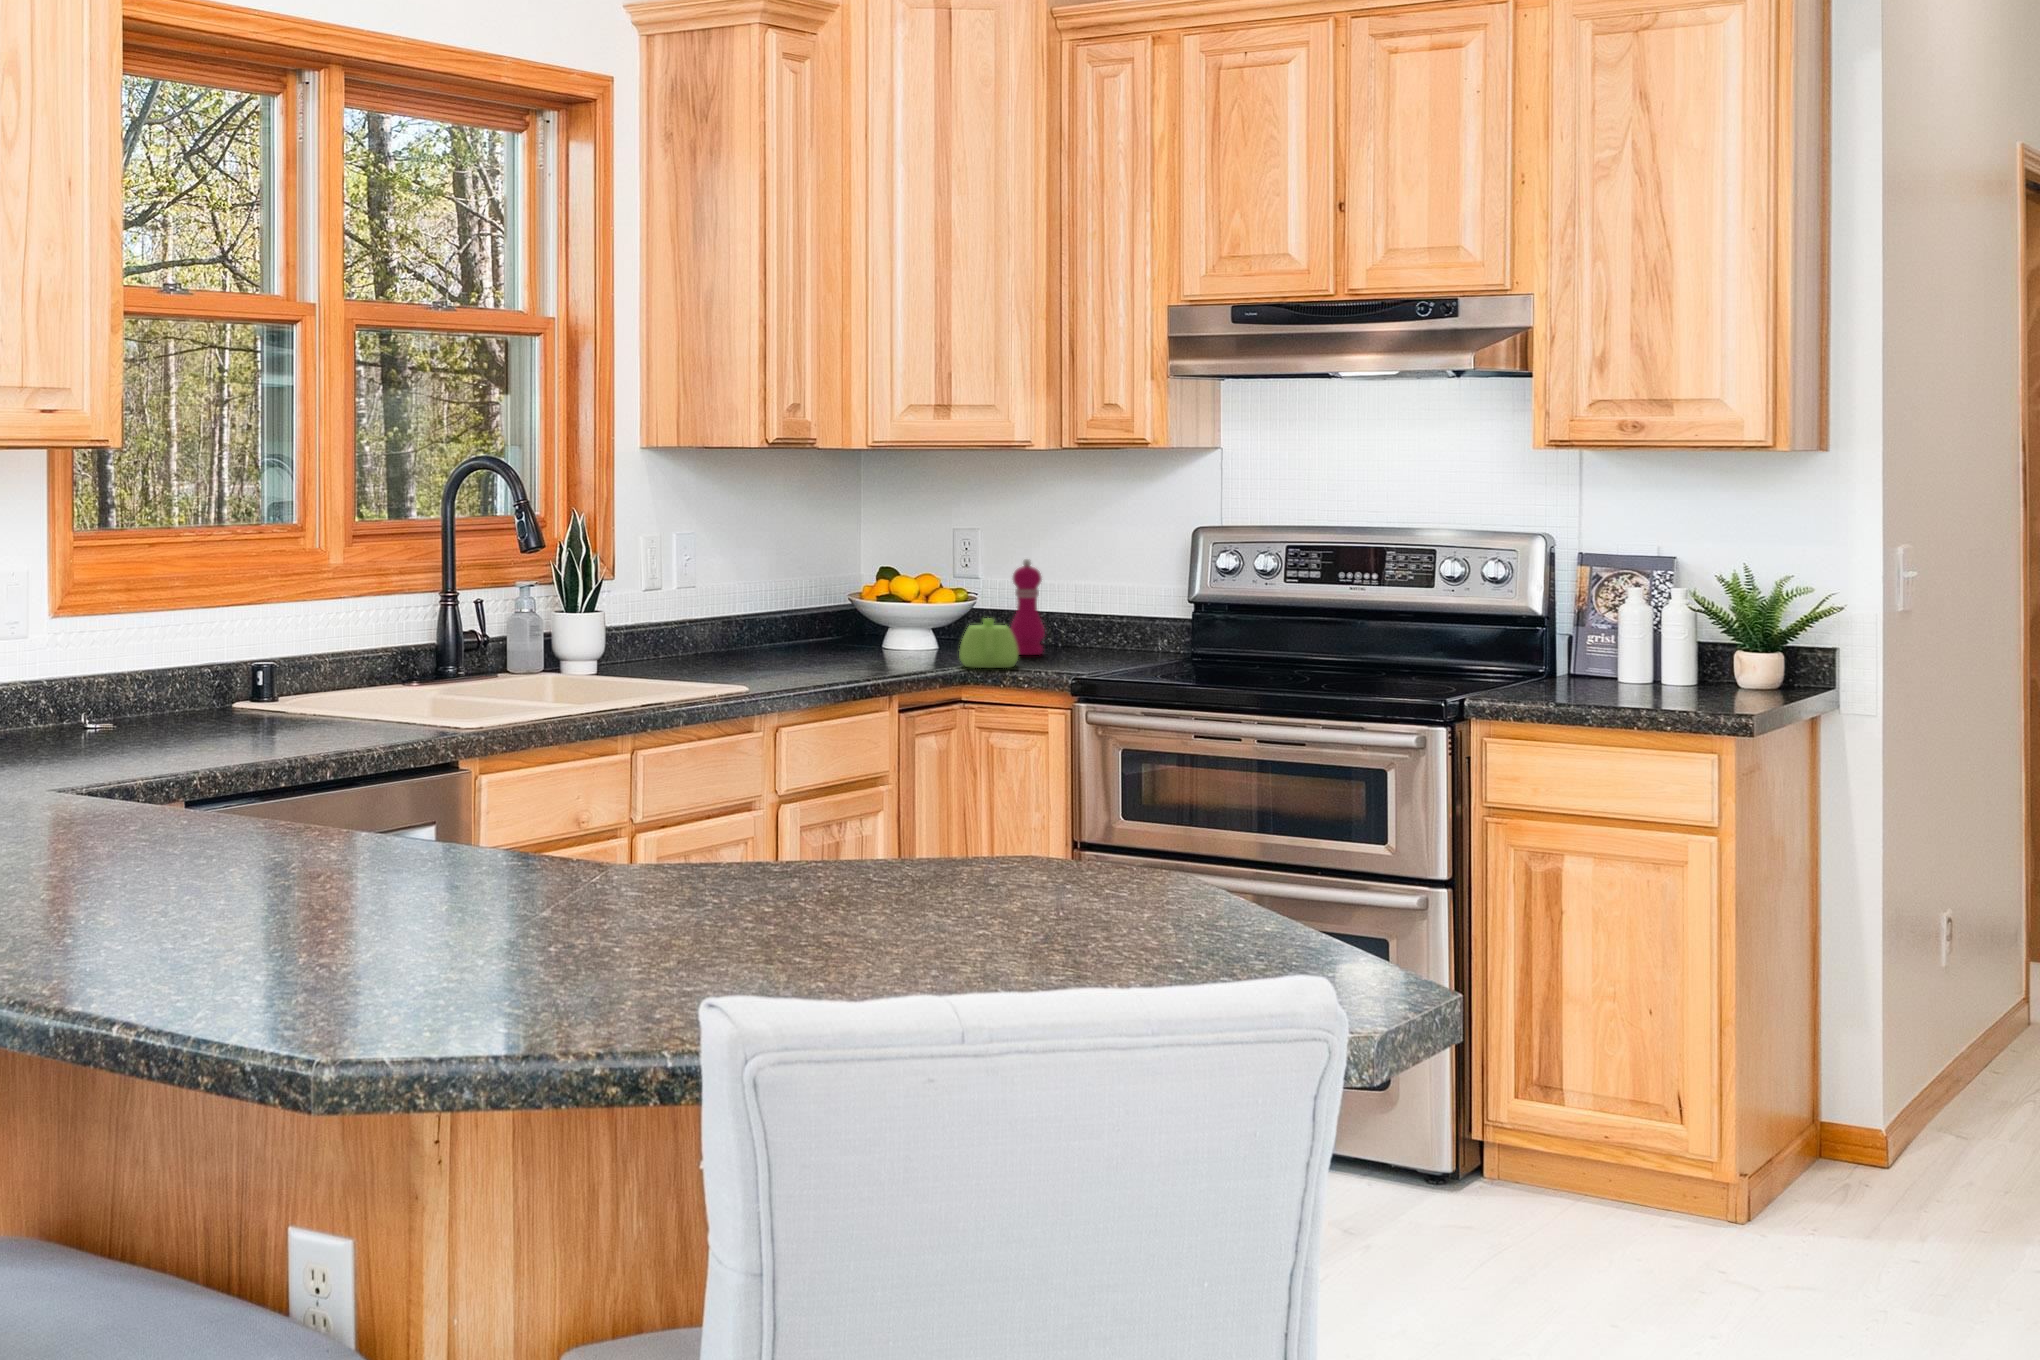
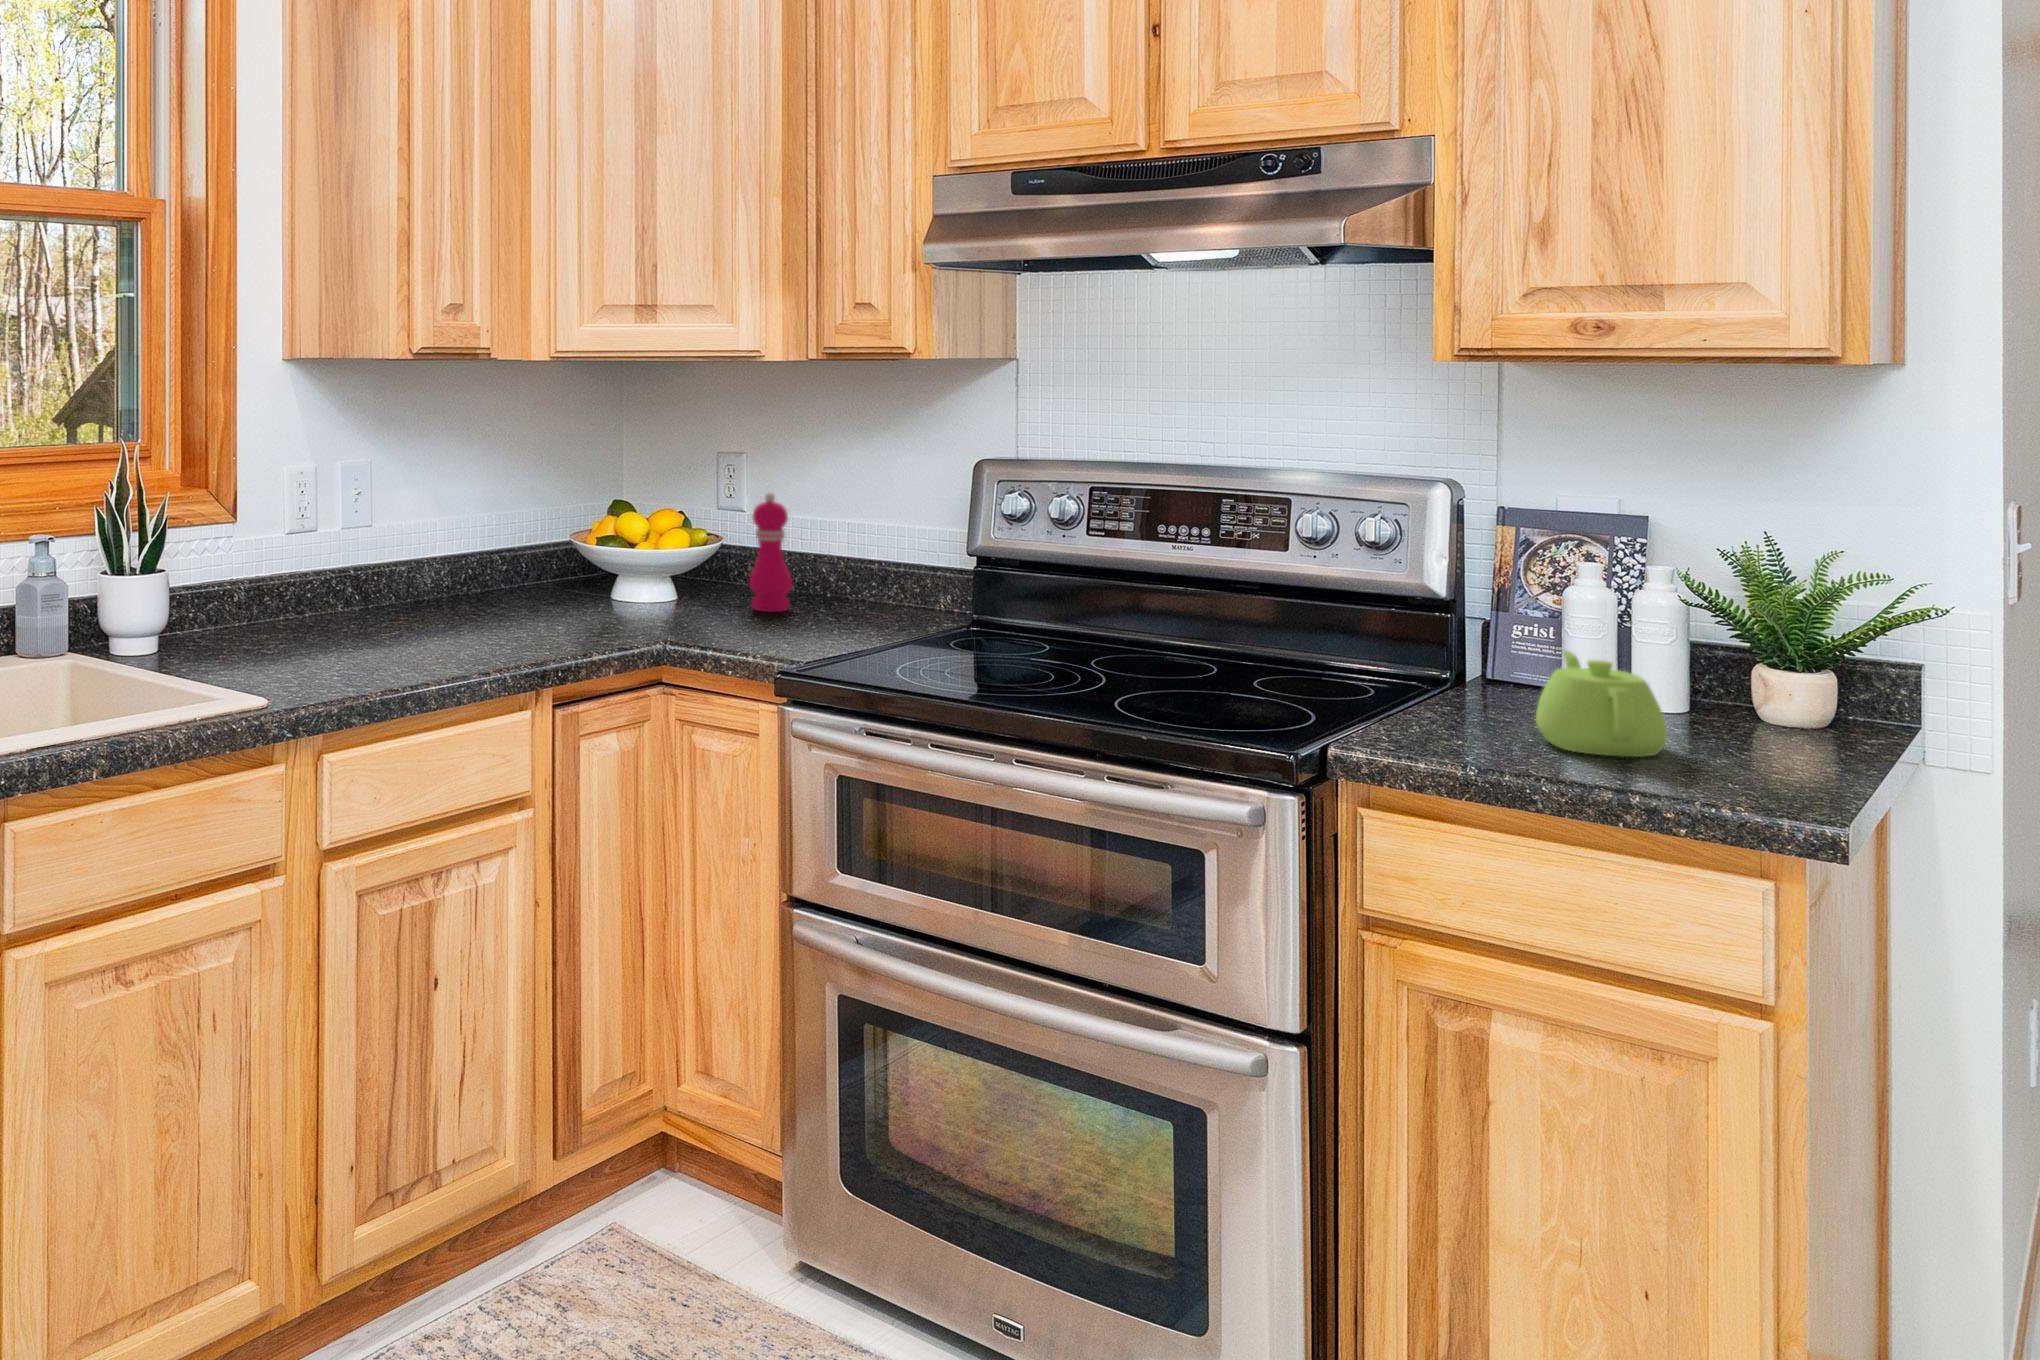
teapot: present [959,618,1018,668] -> present [1536,651,1667,757]

